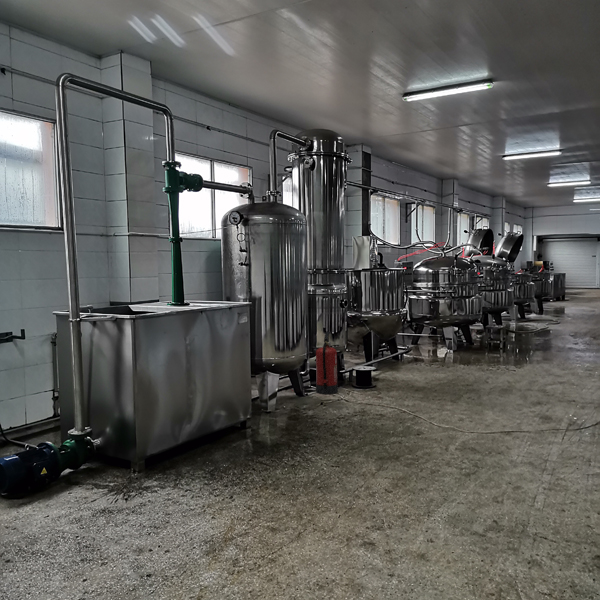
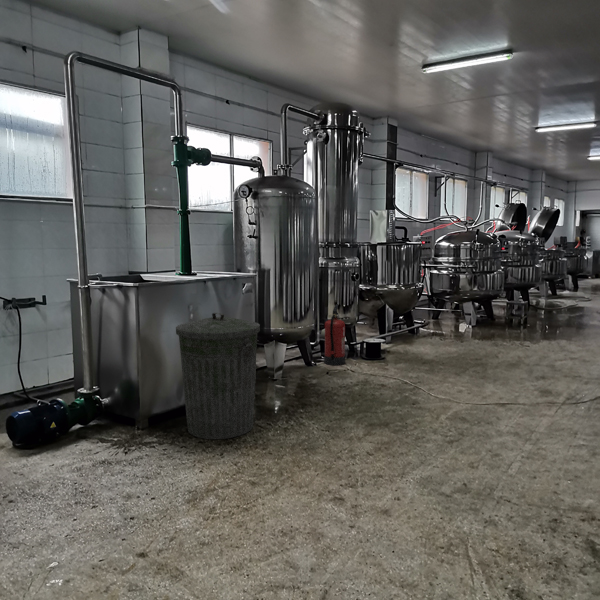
trash can: none [175,344,264,481] -> present [176,313,260,439]

